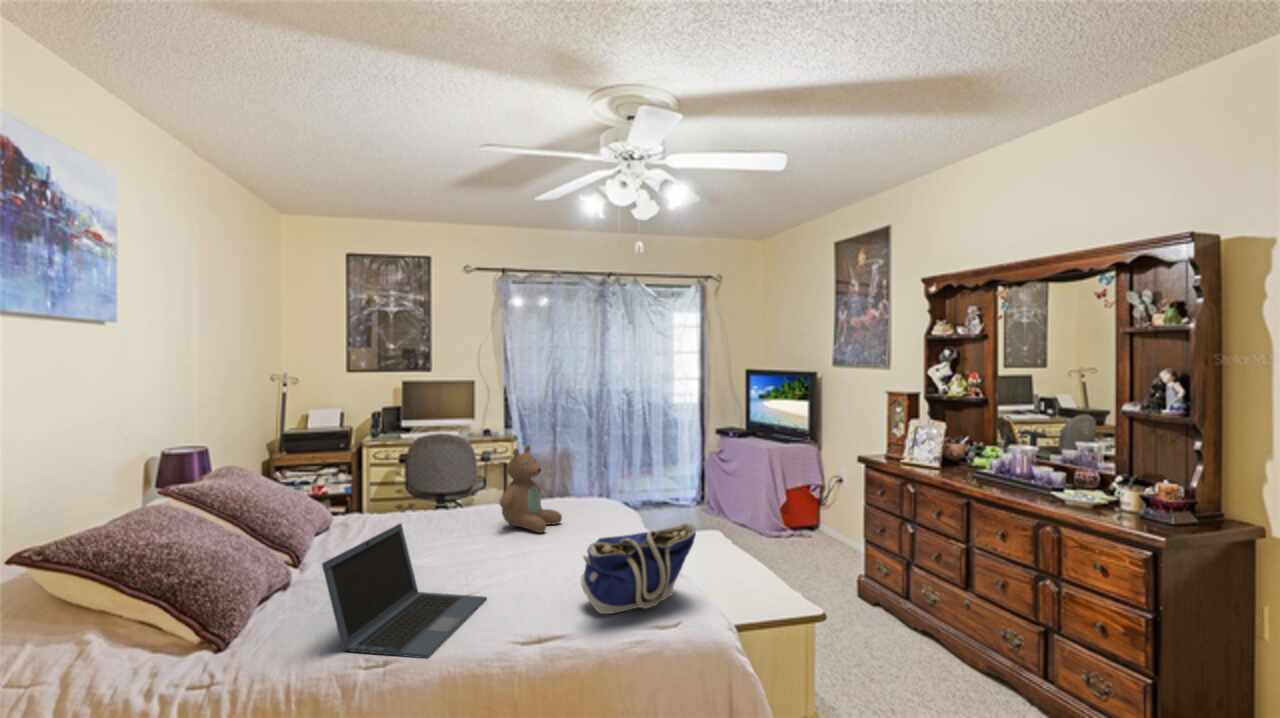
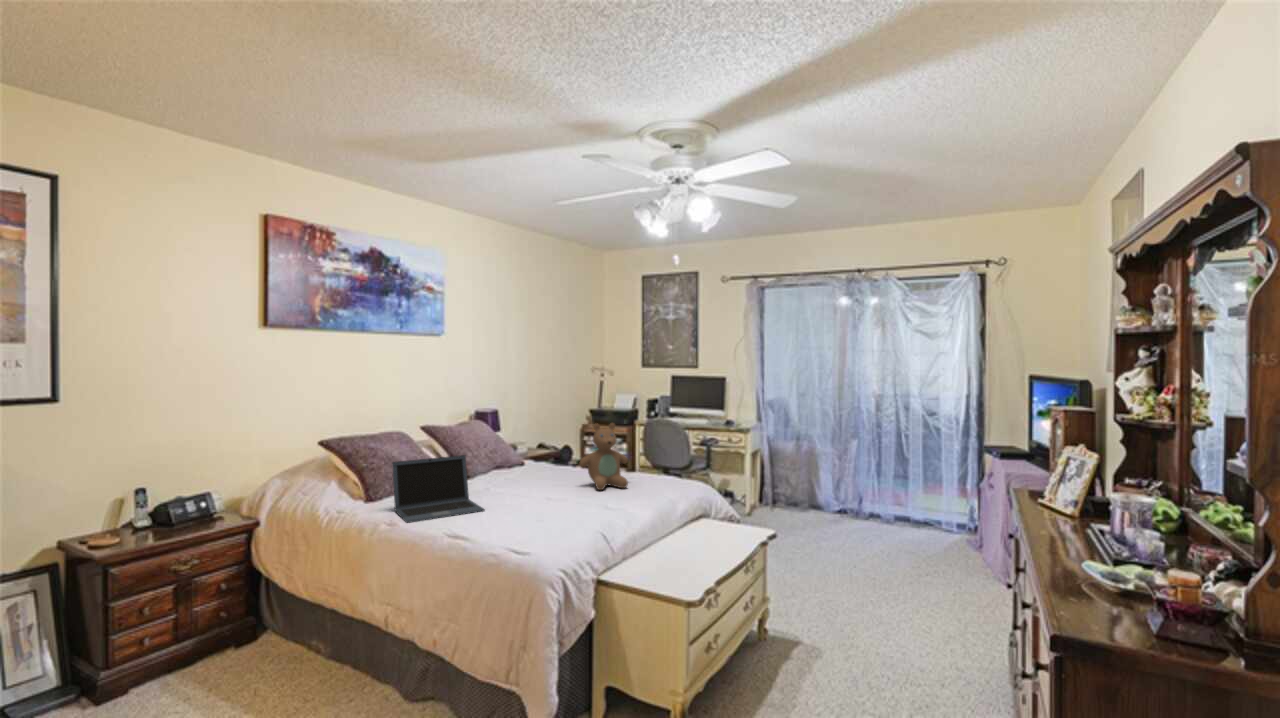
tote bag: present [581,523,696,614] -> none [482,479,570,537]

